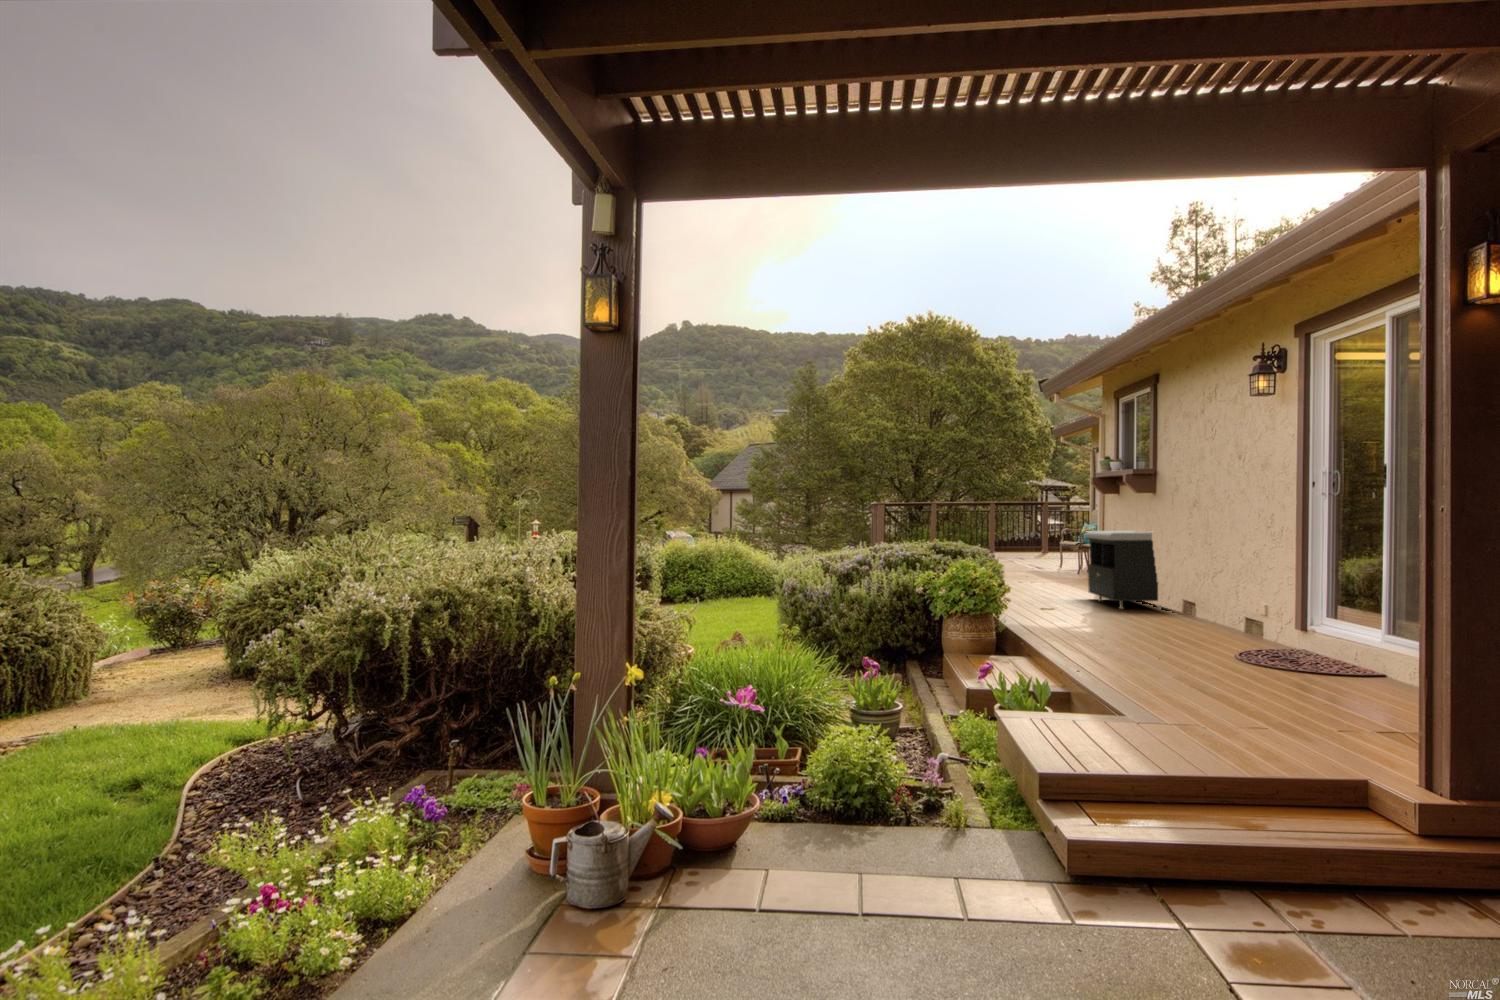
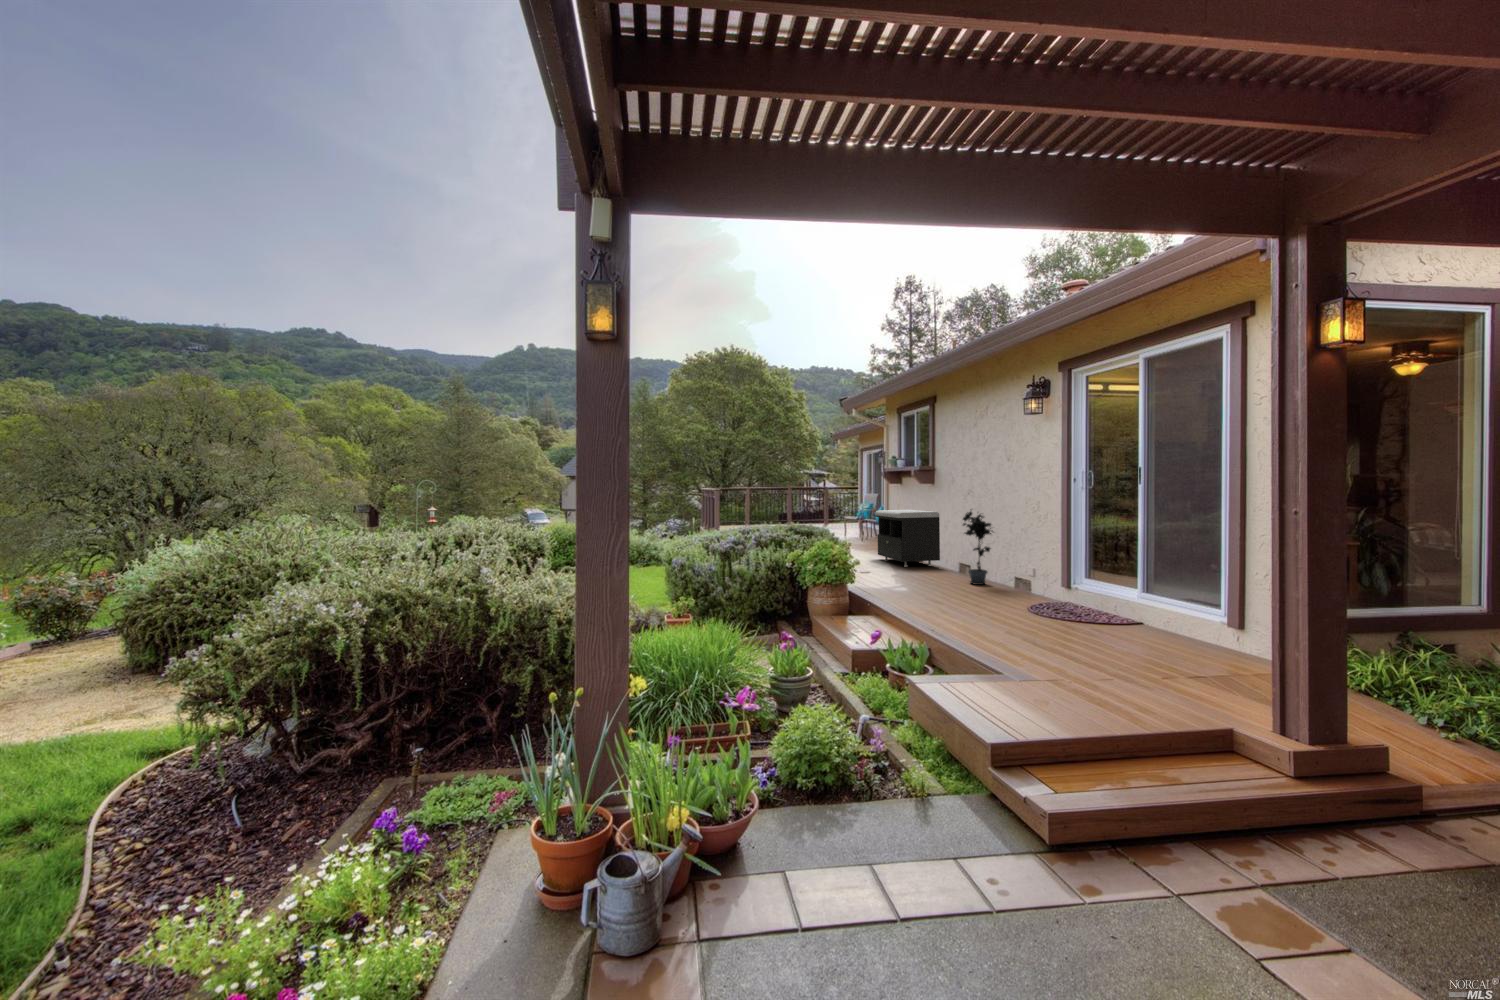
potted plant: none [1183,525,1237,632] -> present [963,511,993,585]

